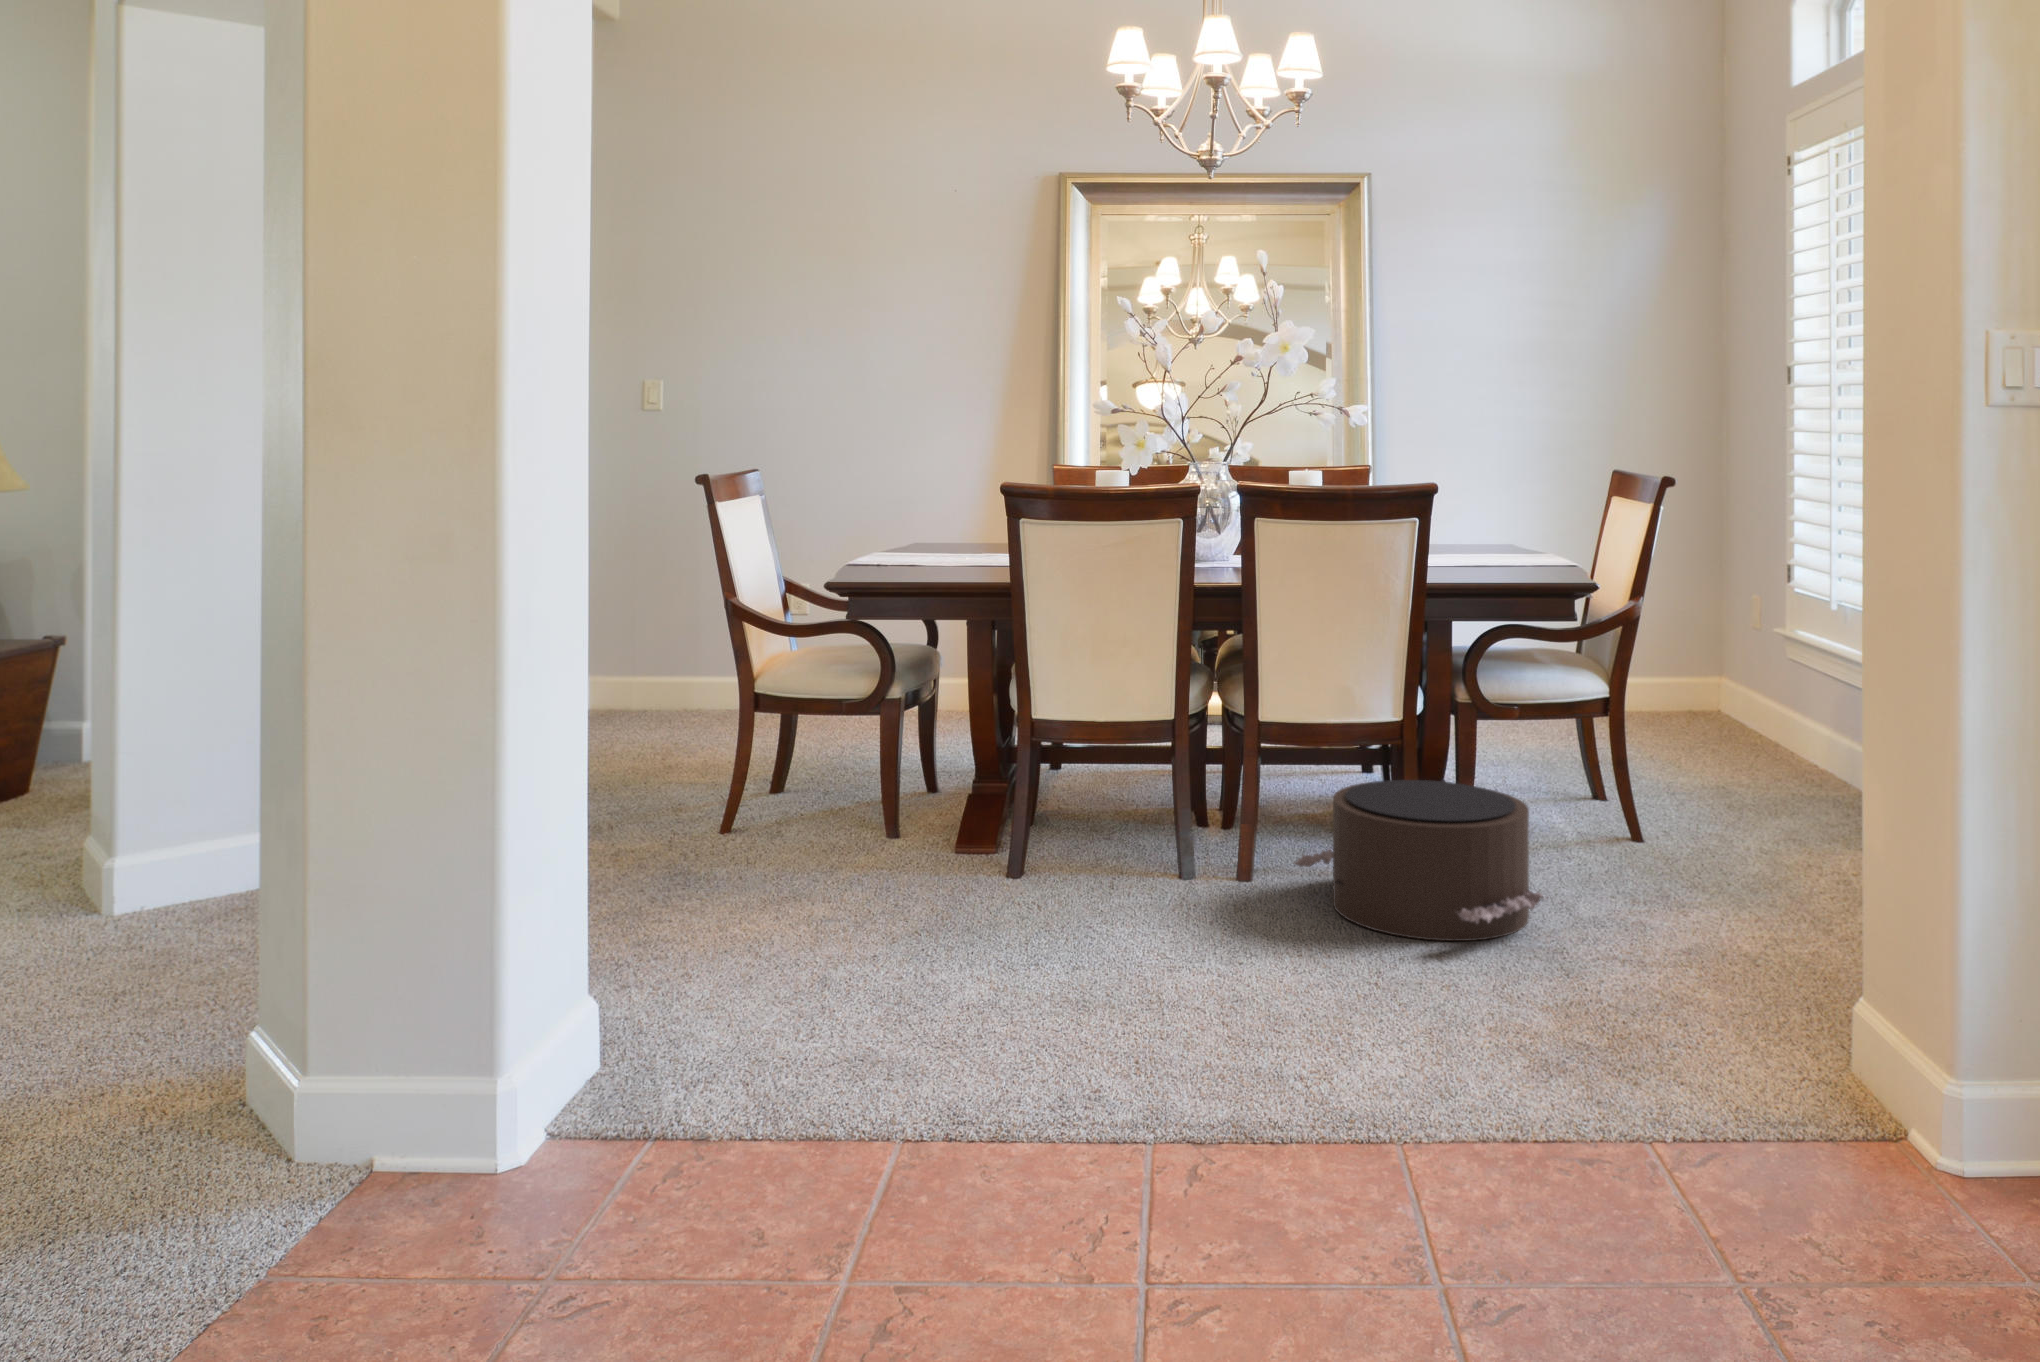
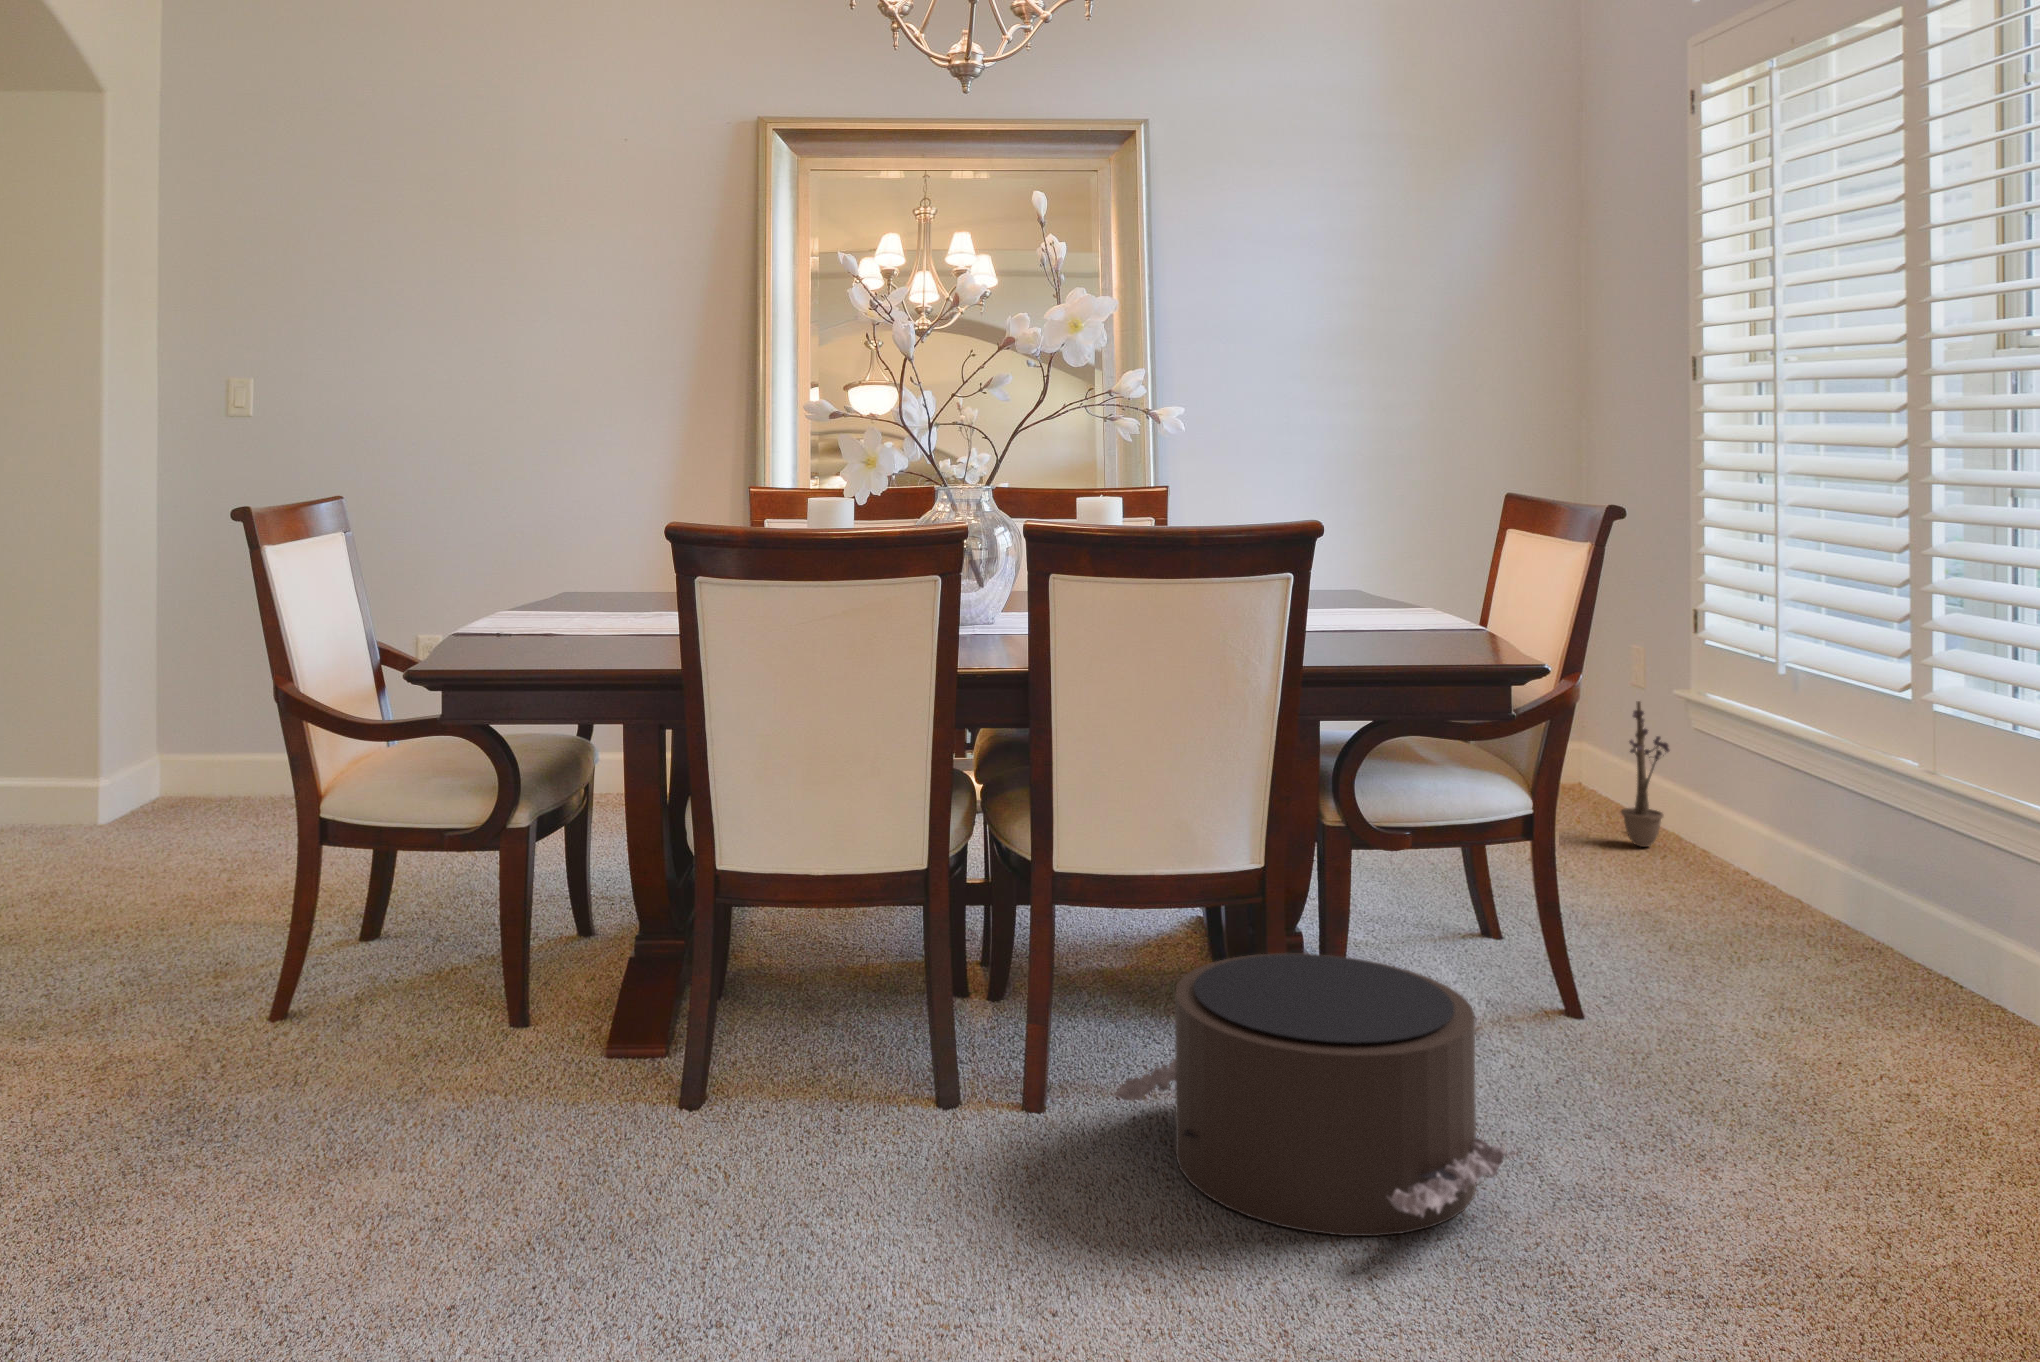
decorative plant: none [1727,636,1764,750] -> present [1621,701,1670,847]

